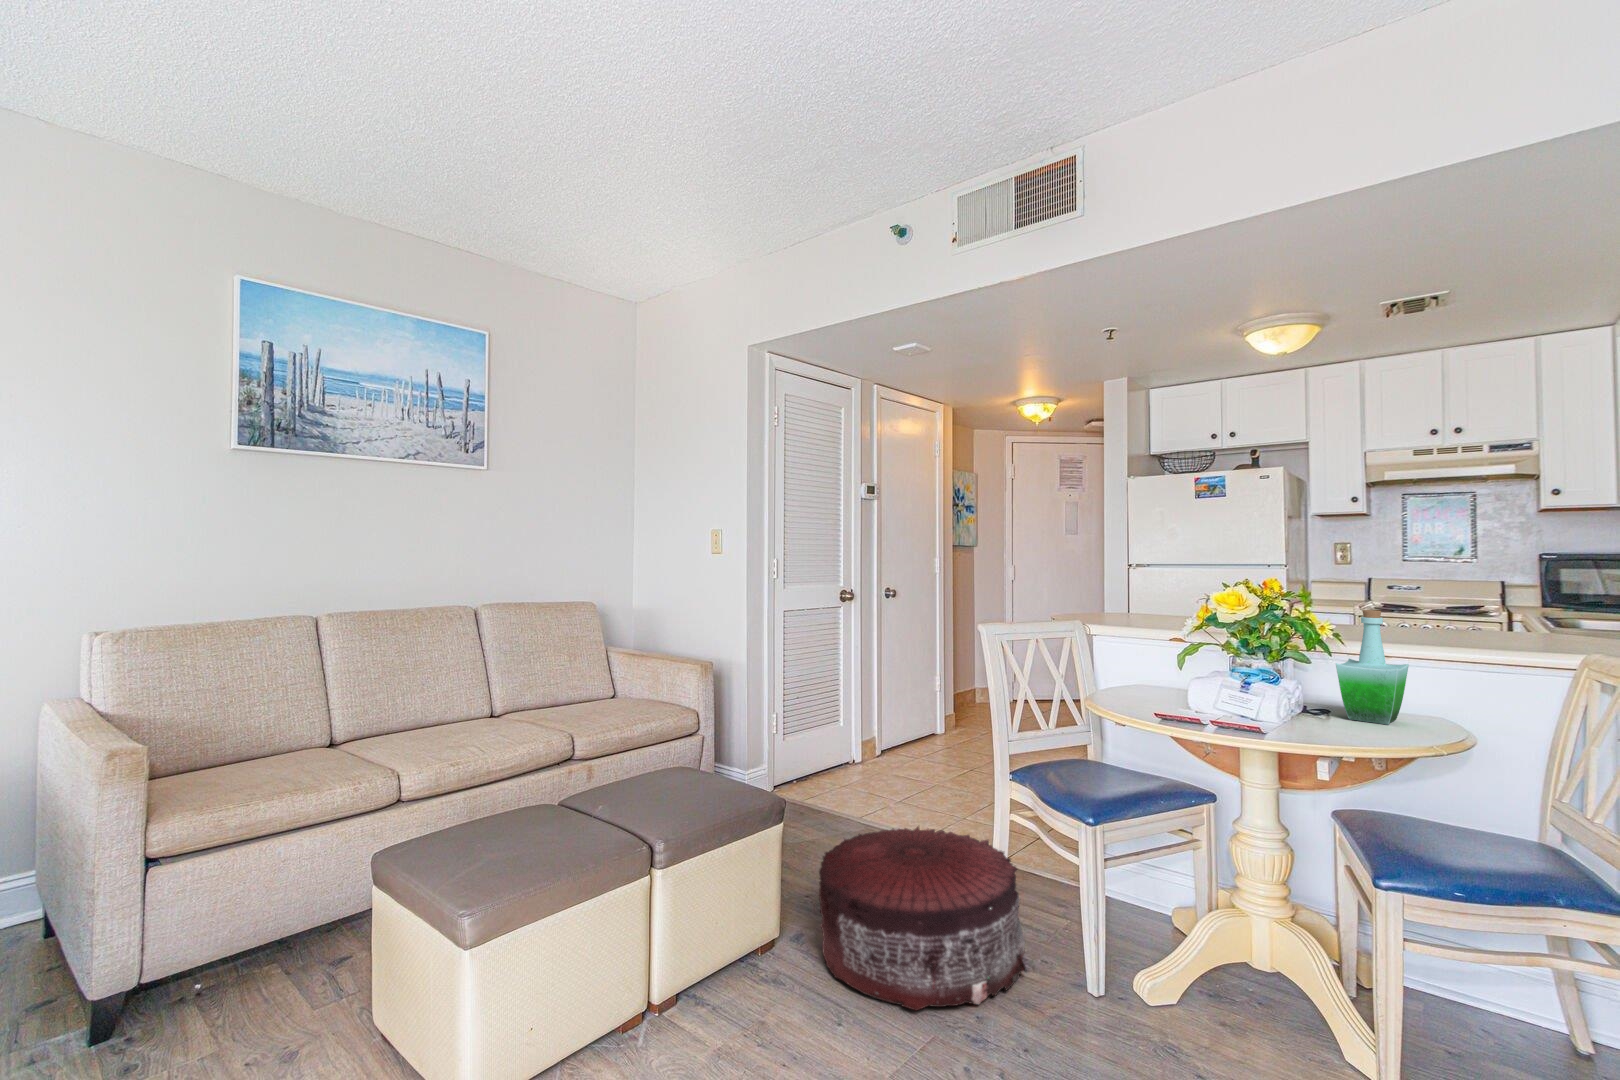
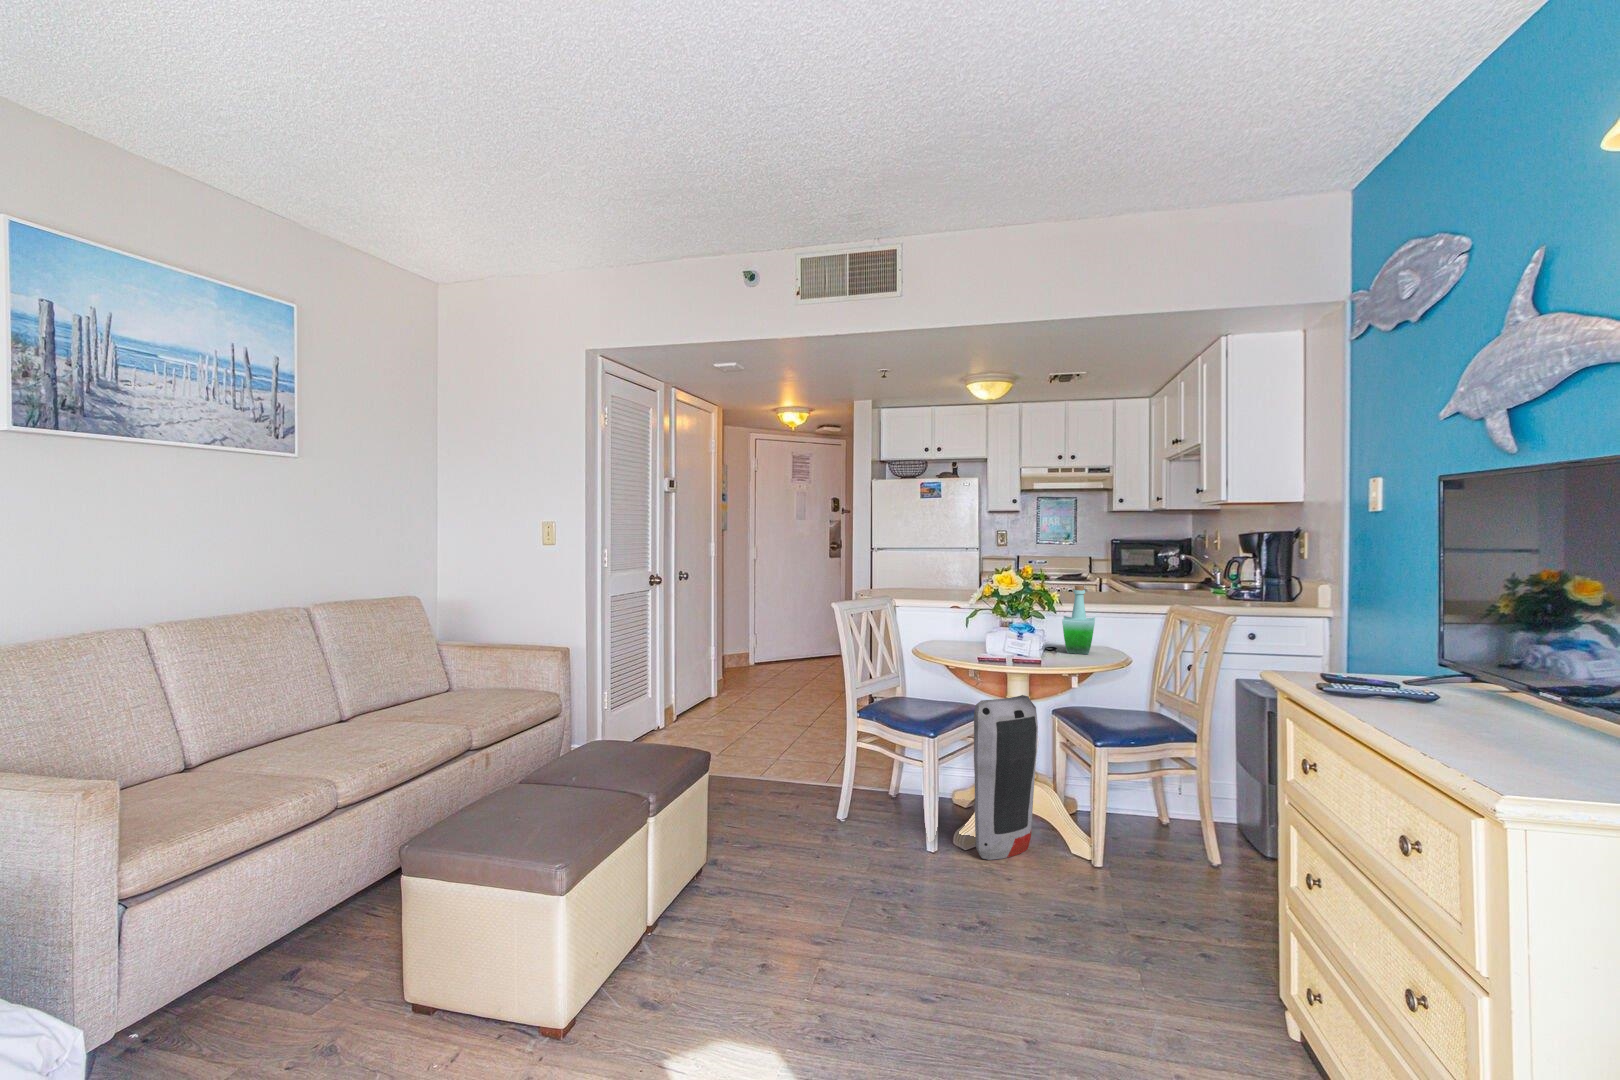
air purifier: none [1152,778,1276,1037] -> present [974,695,1038,860]
pouf: present [819,827,1026,1010] -> none [732,760,889,885]

